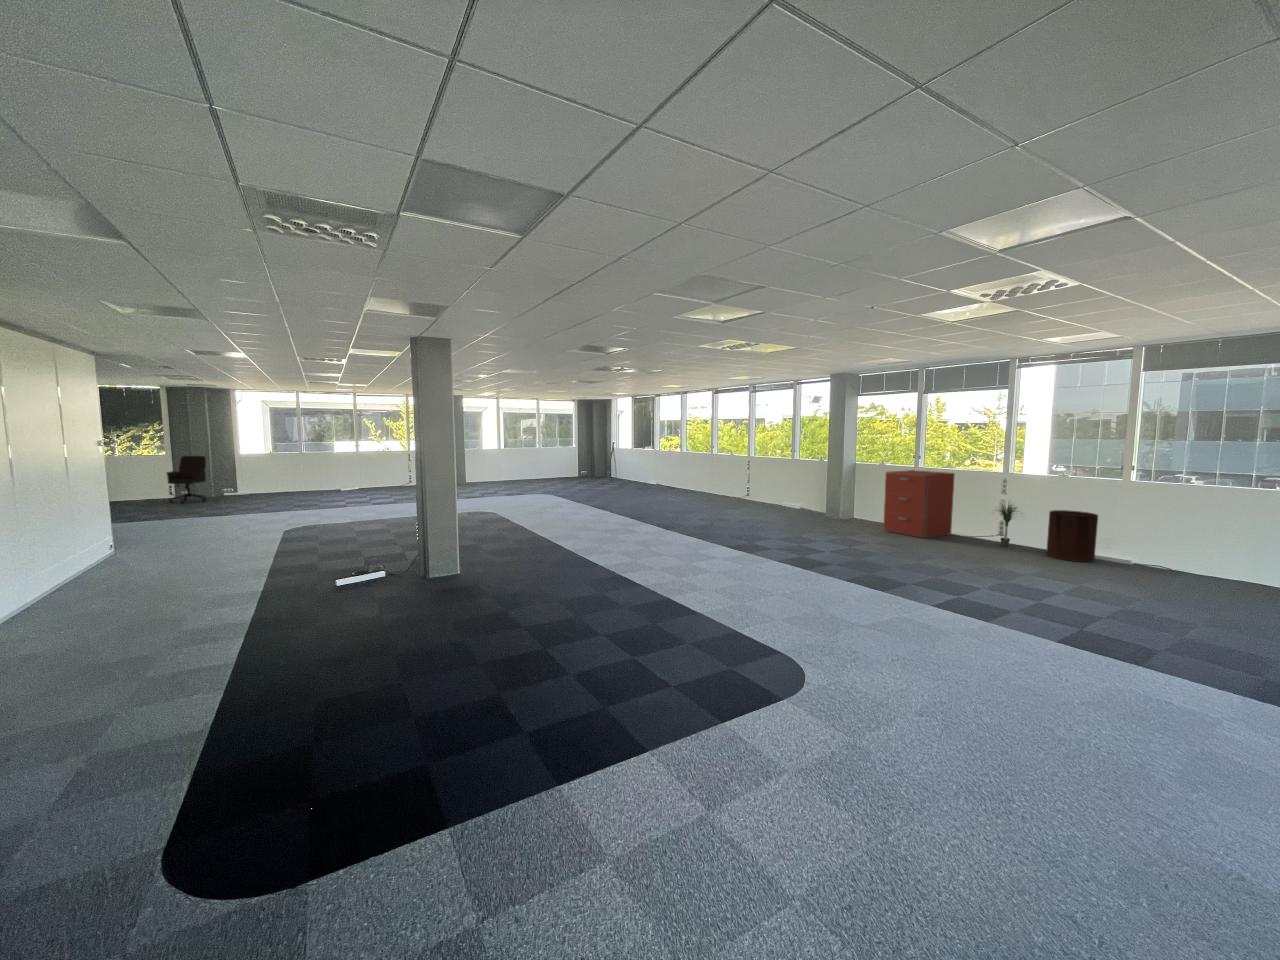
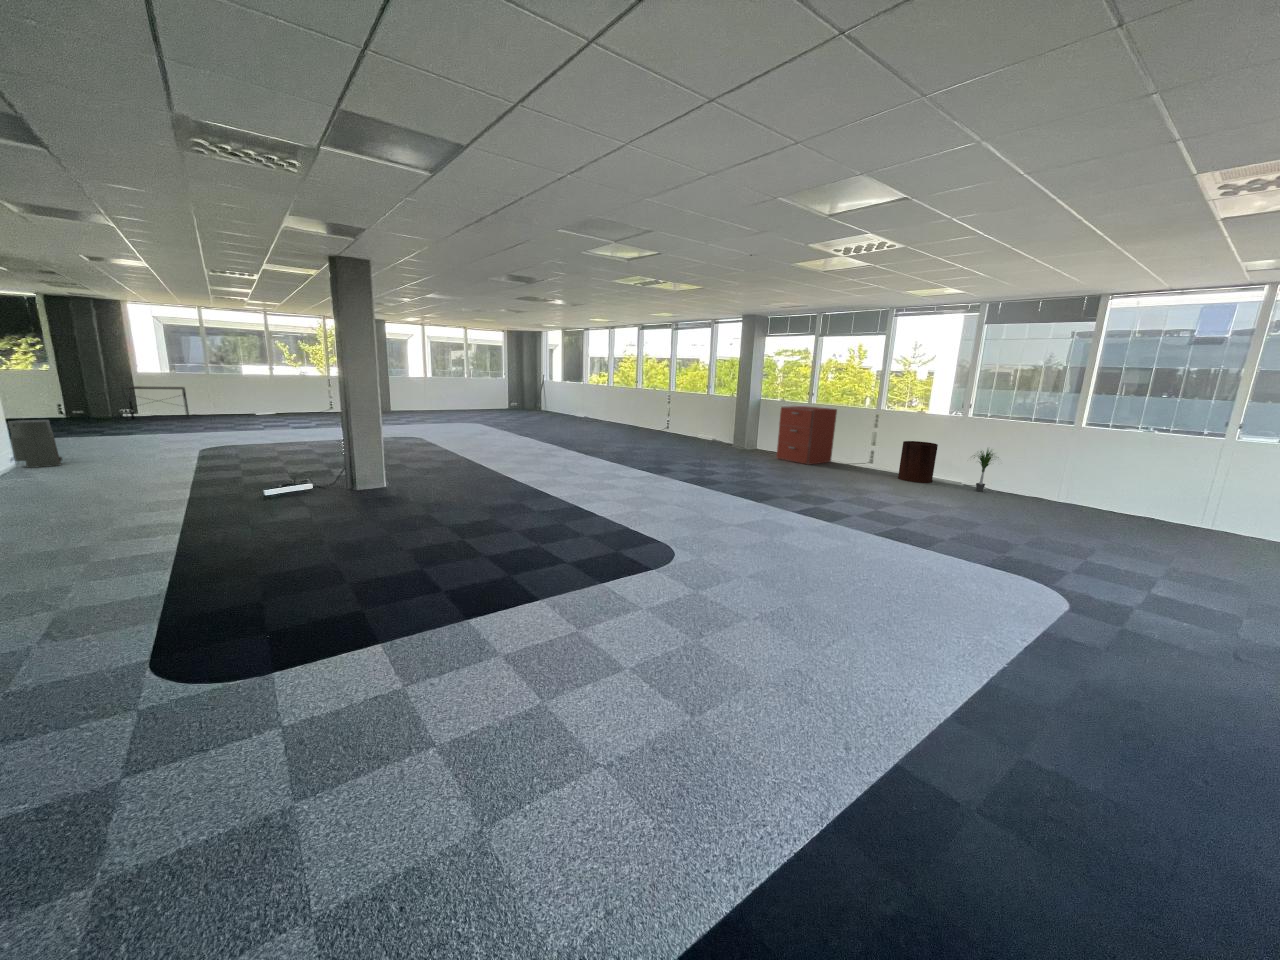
office chair: present [167,456,206,504] -> none [53,372,105,423]
desk: none [224,466,281,500] -> present [123,386,189,420]
potted plant: present [1000,504,1017,546] -> present [974,450,993,491]
air purifier: none [112,506,157,554] -> present [8,420,62,468]

